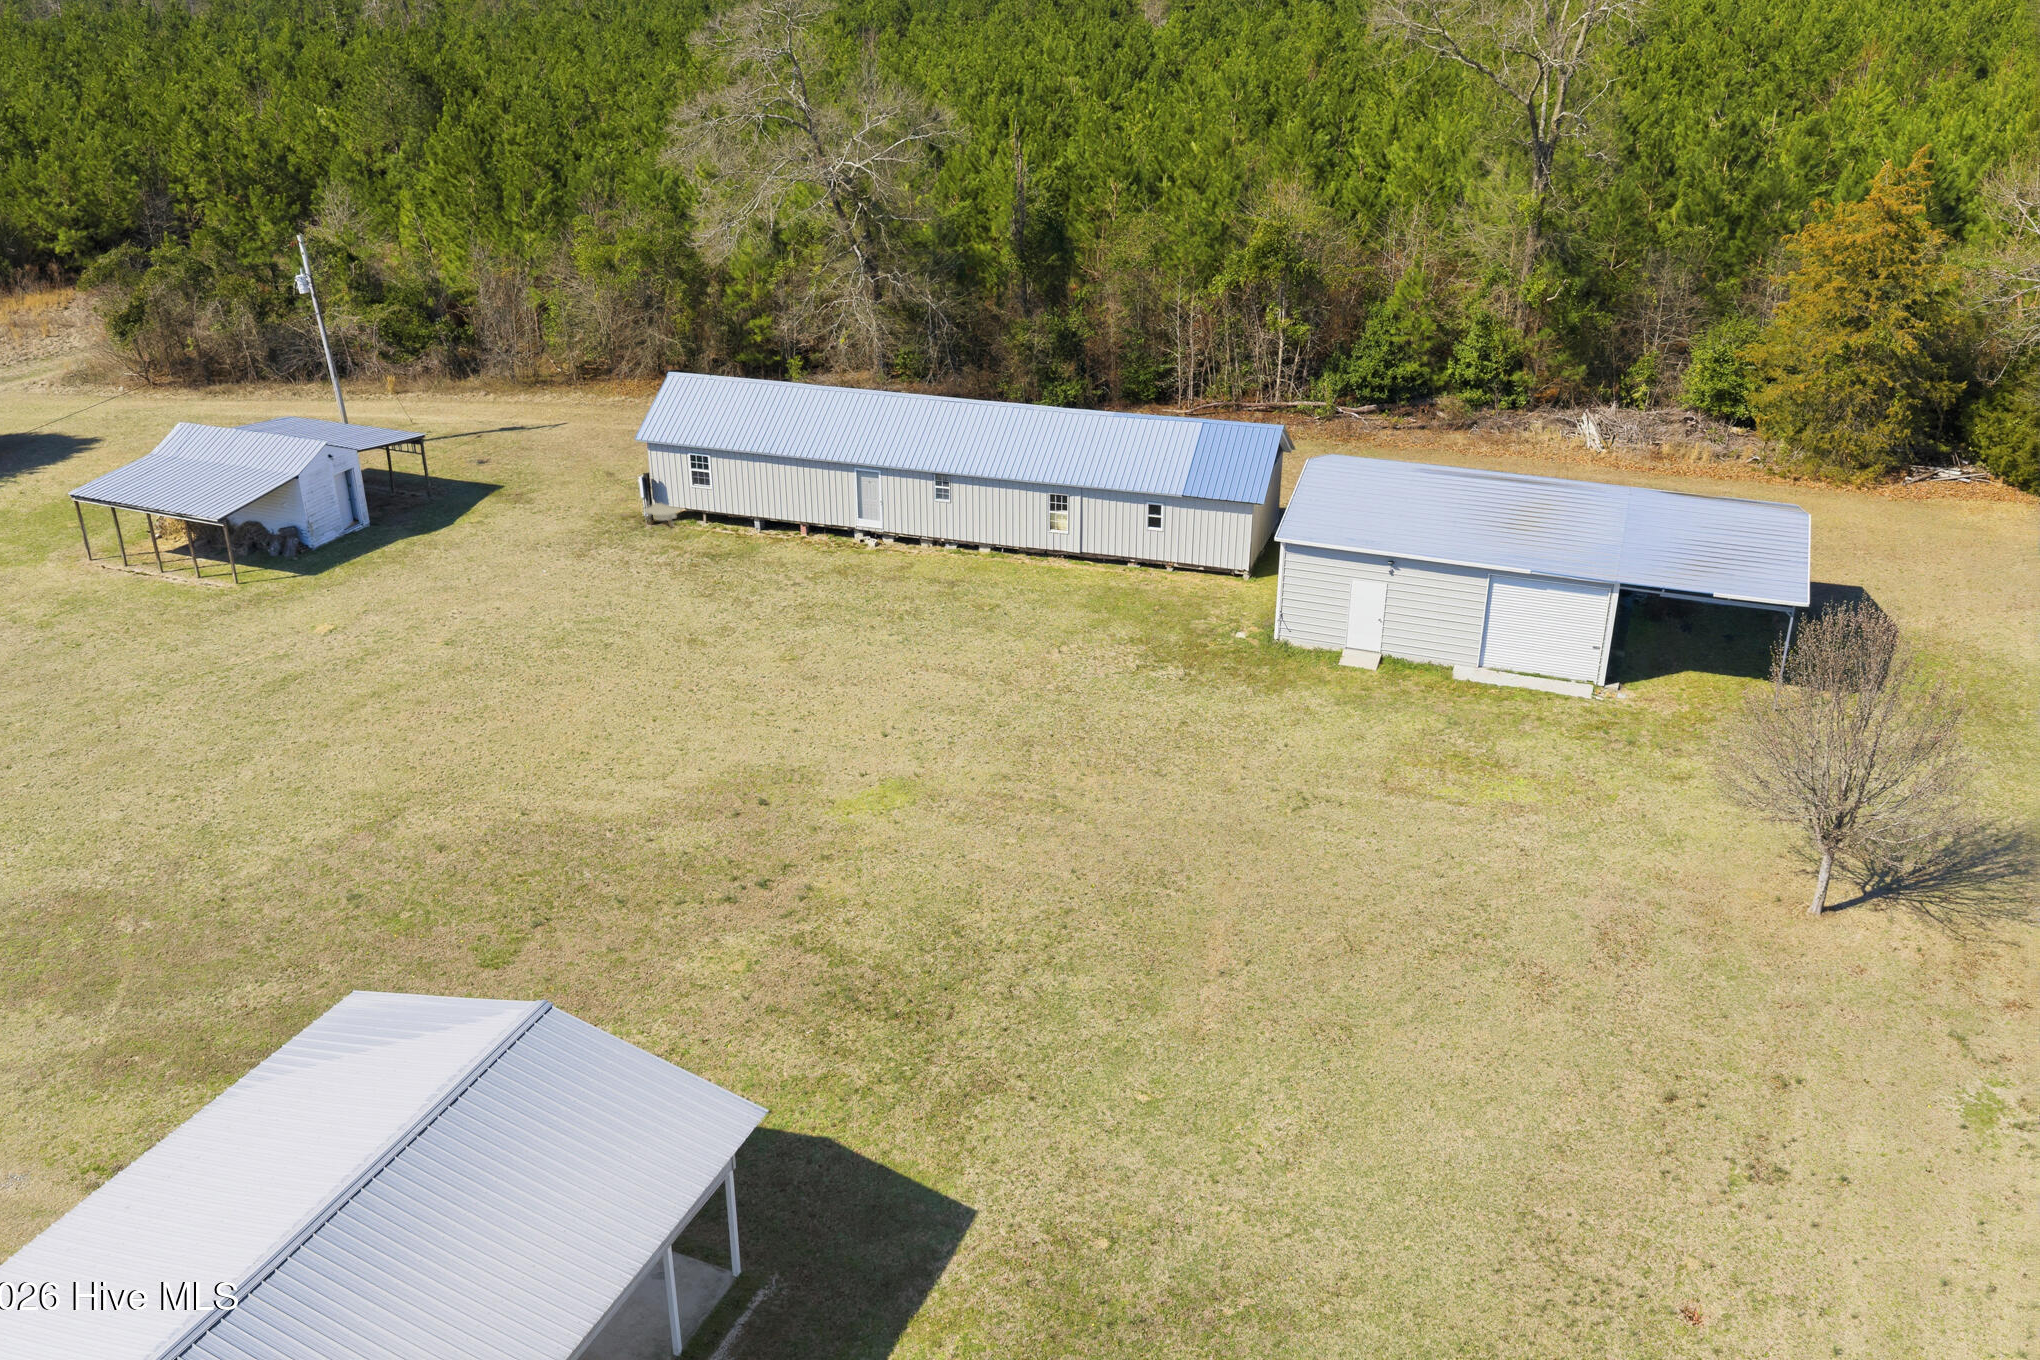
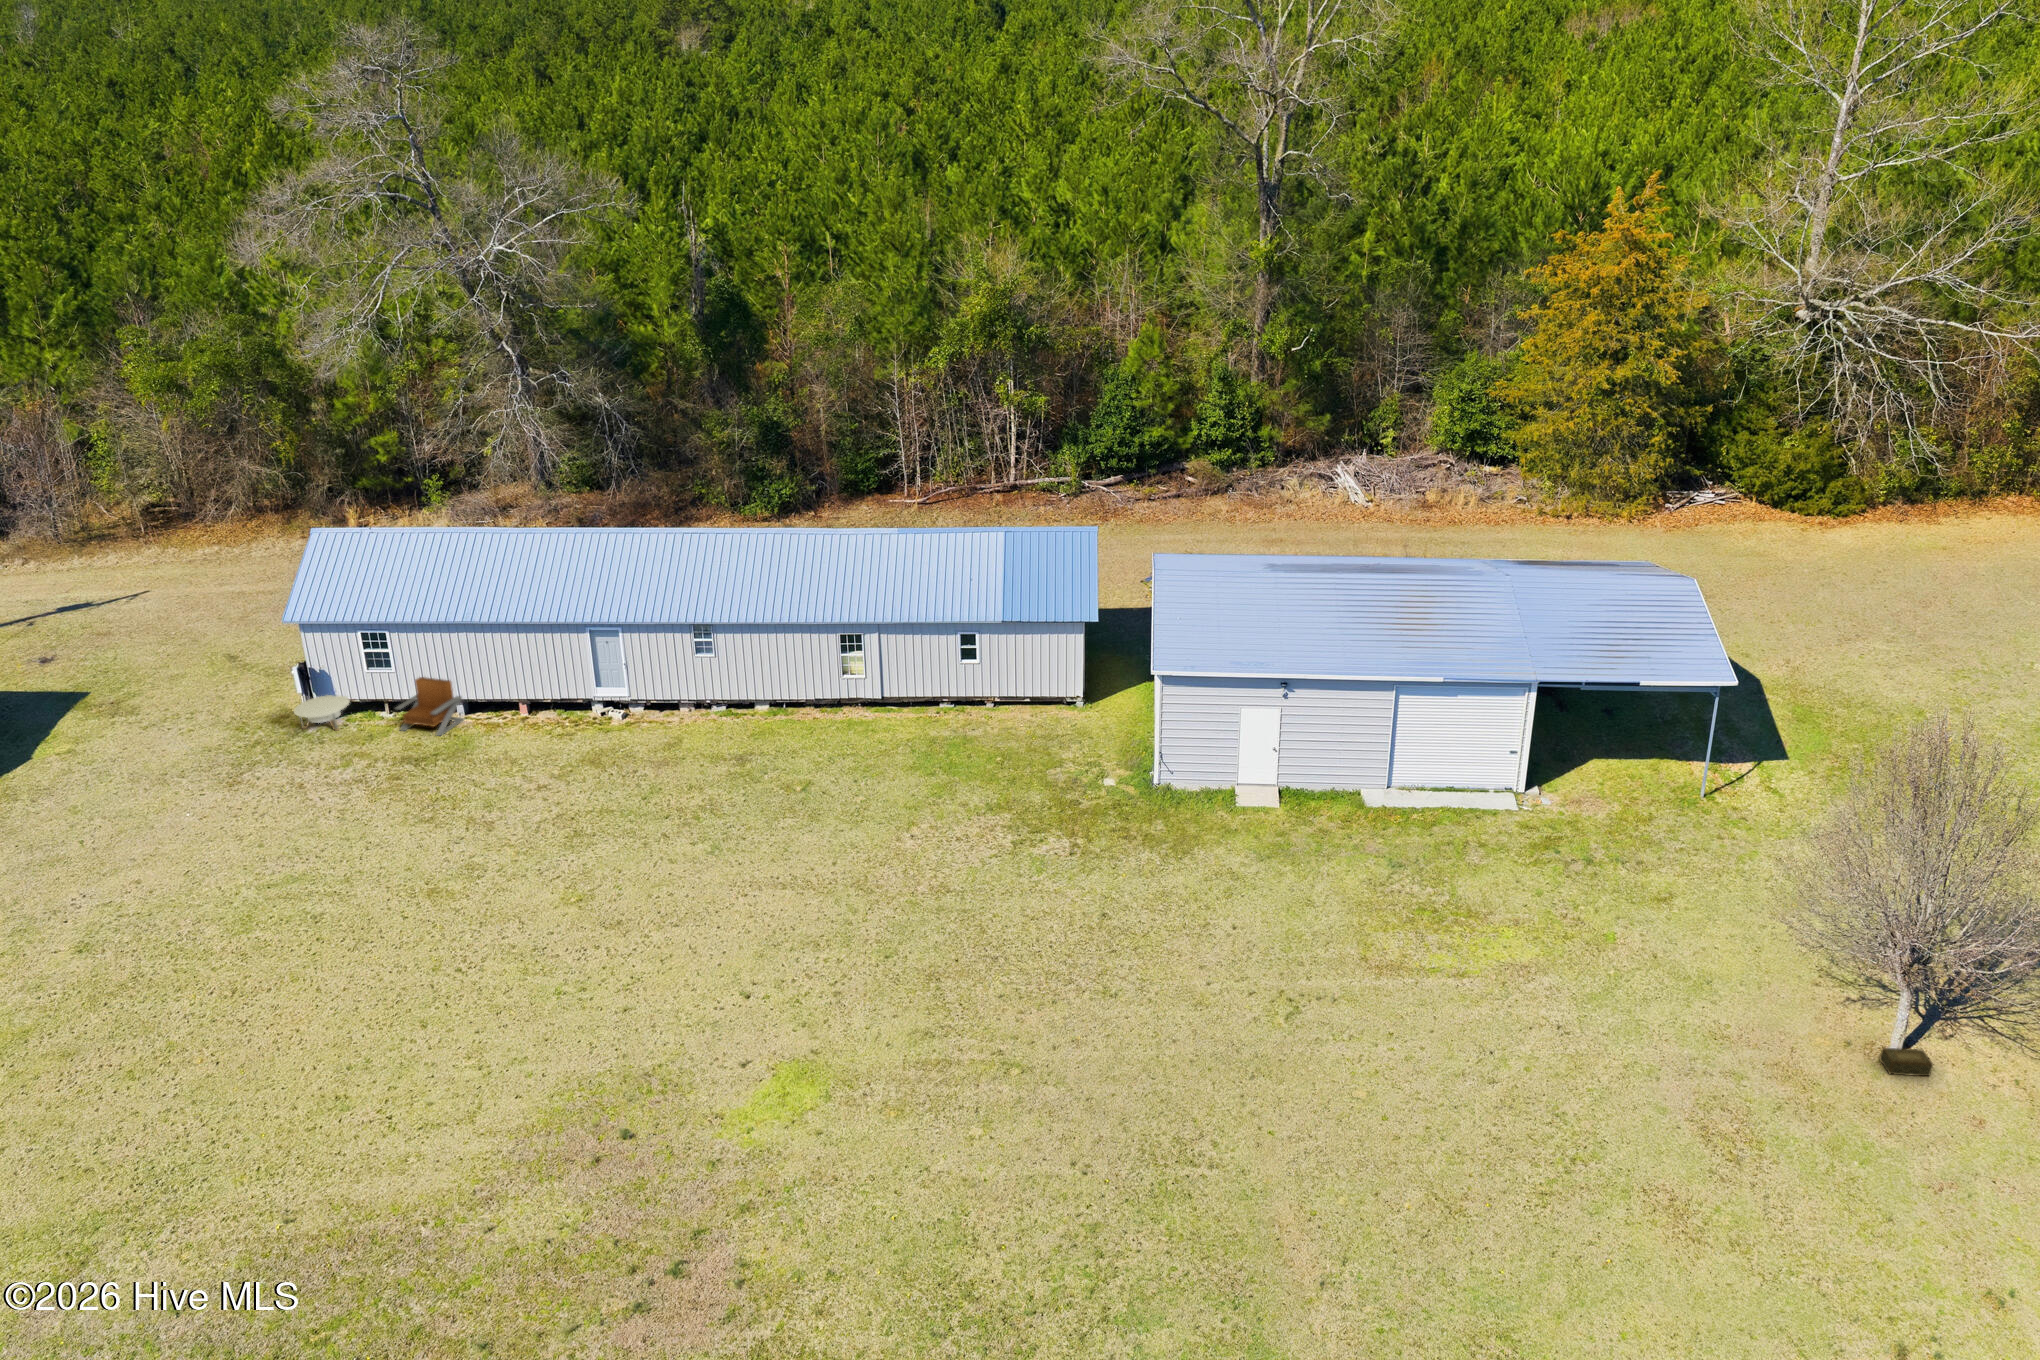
lounge chair: none [713,494,762,540] -> present [396,677,464,736]
woven basket: none [1791,893,1833,922] -> present [1880,1048,1933,1076]

